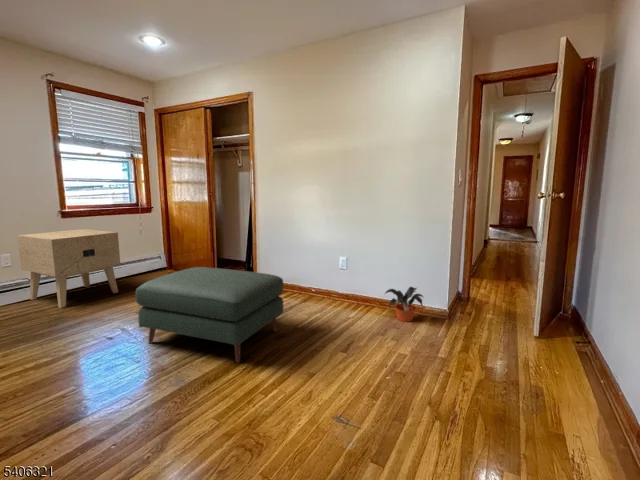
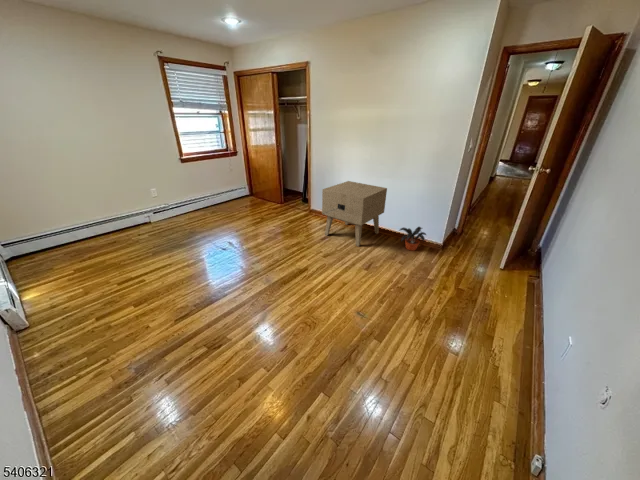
nightstand: present [17,229,120,308] -> present [322,181,387,246]
ottoman: present [136,267,283,363] -> none [238,207,330,272]

